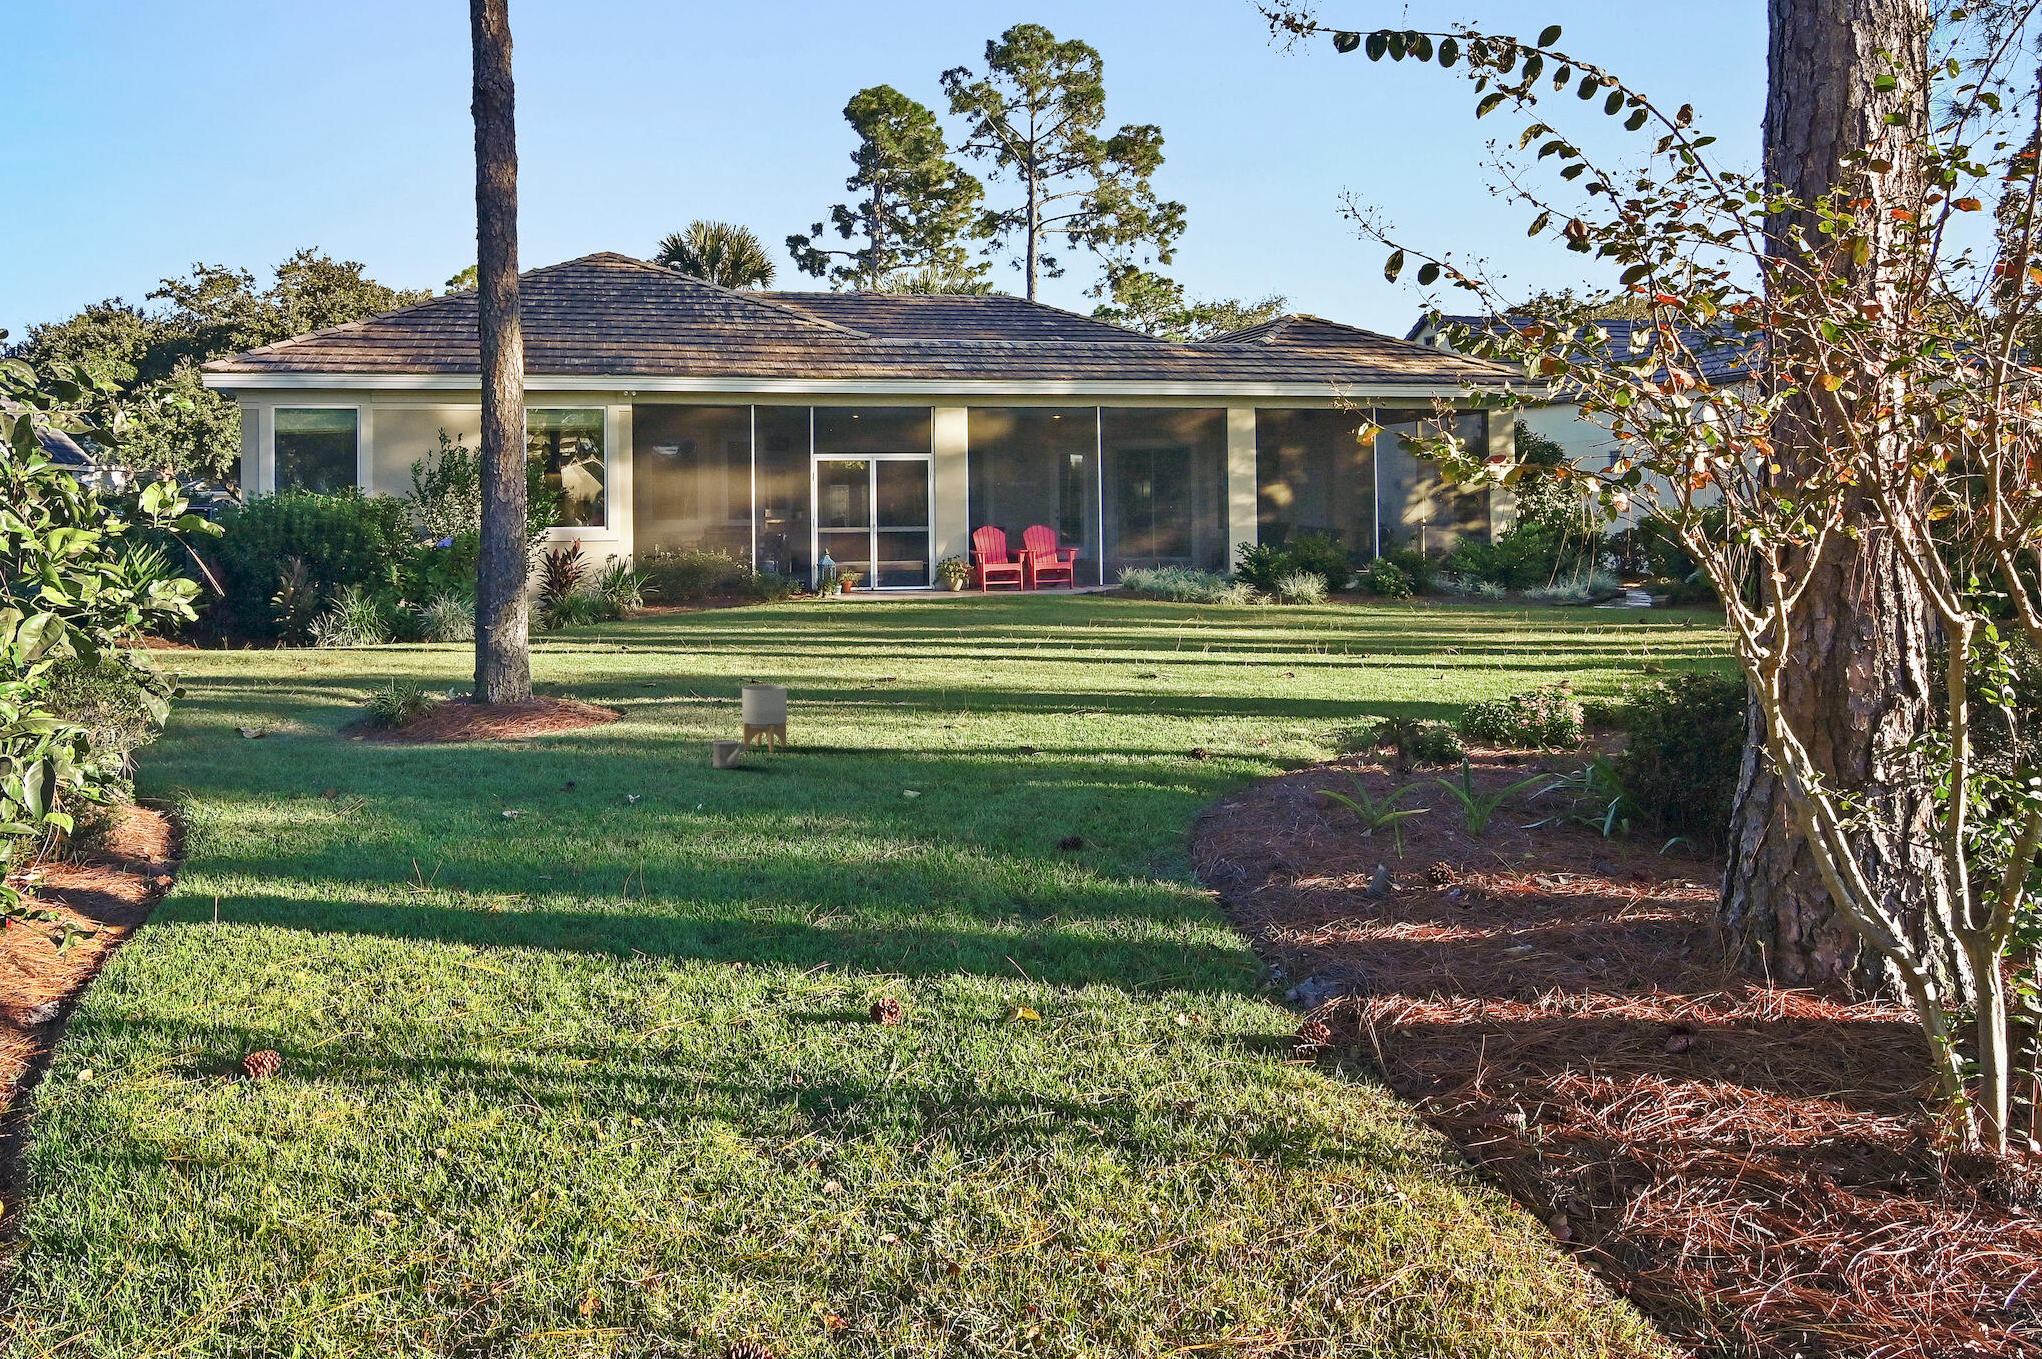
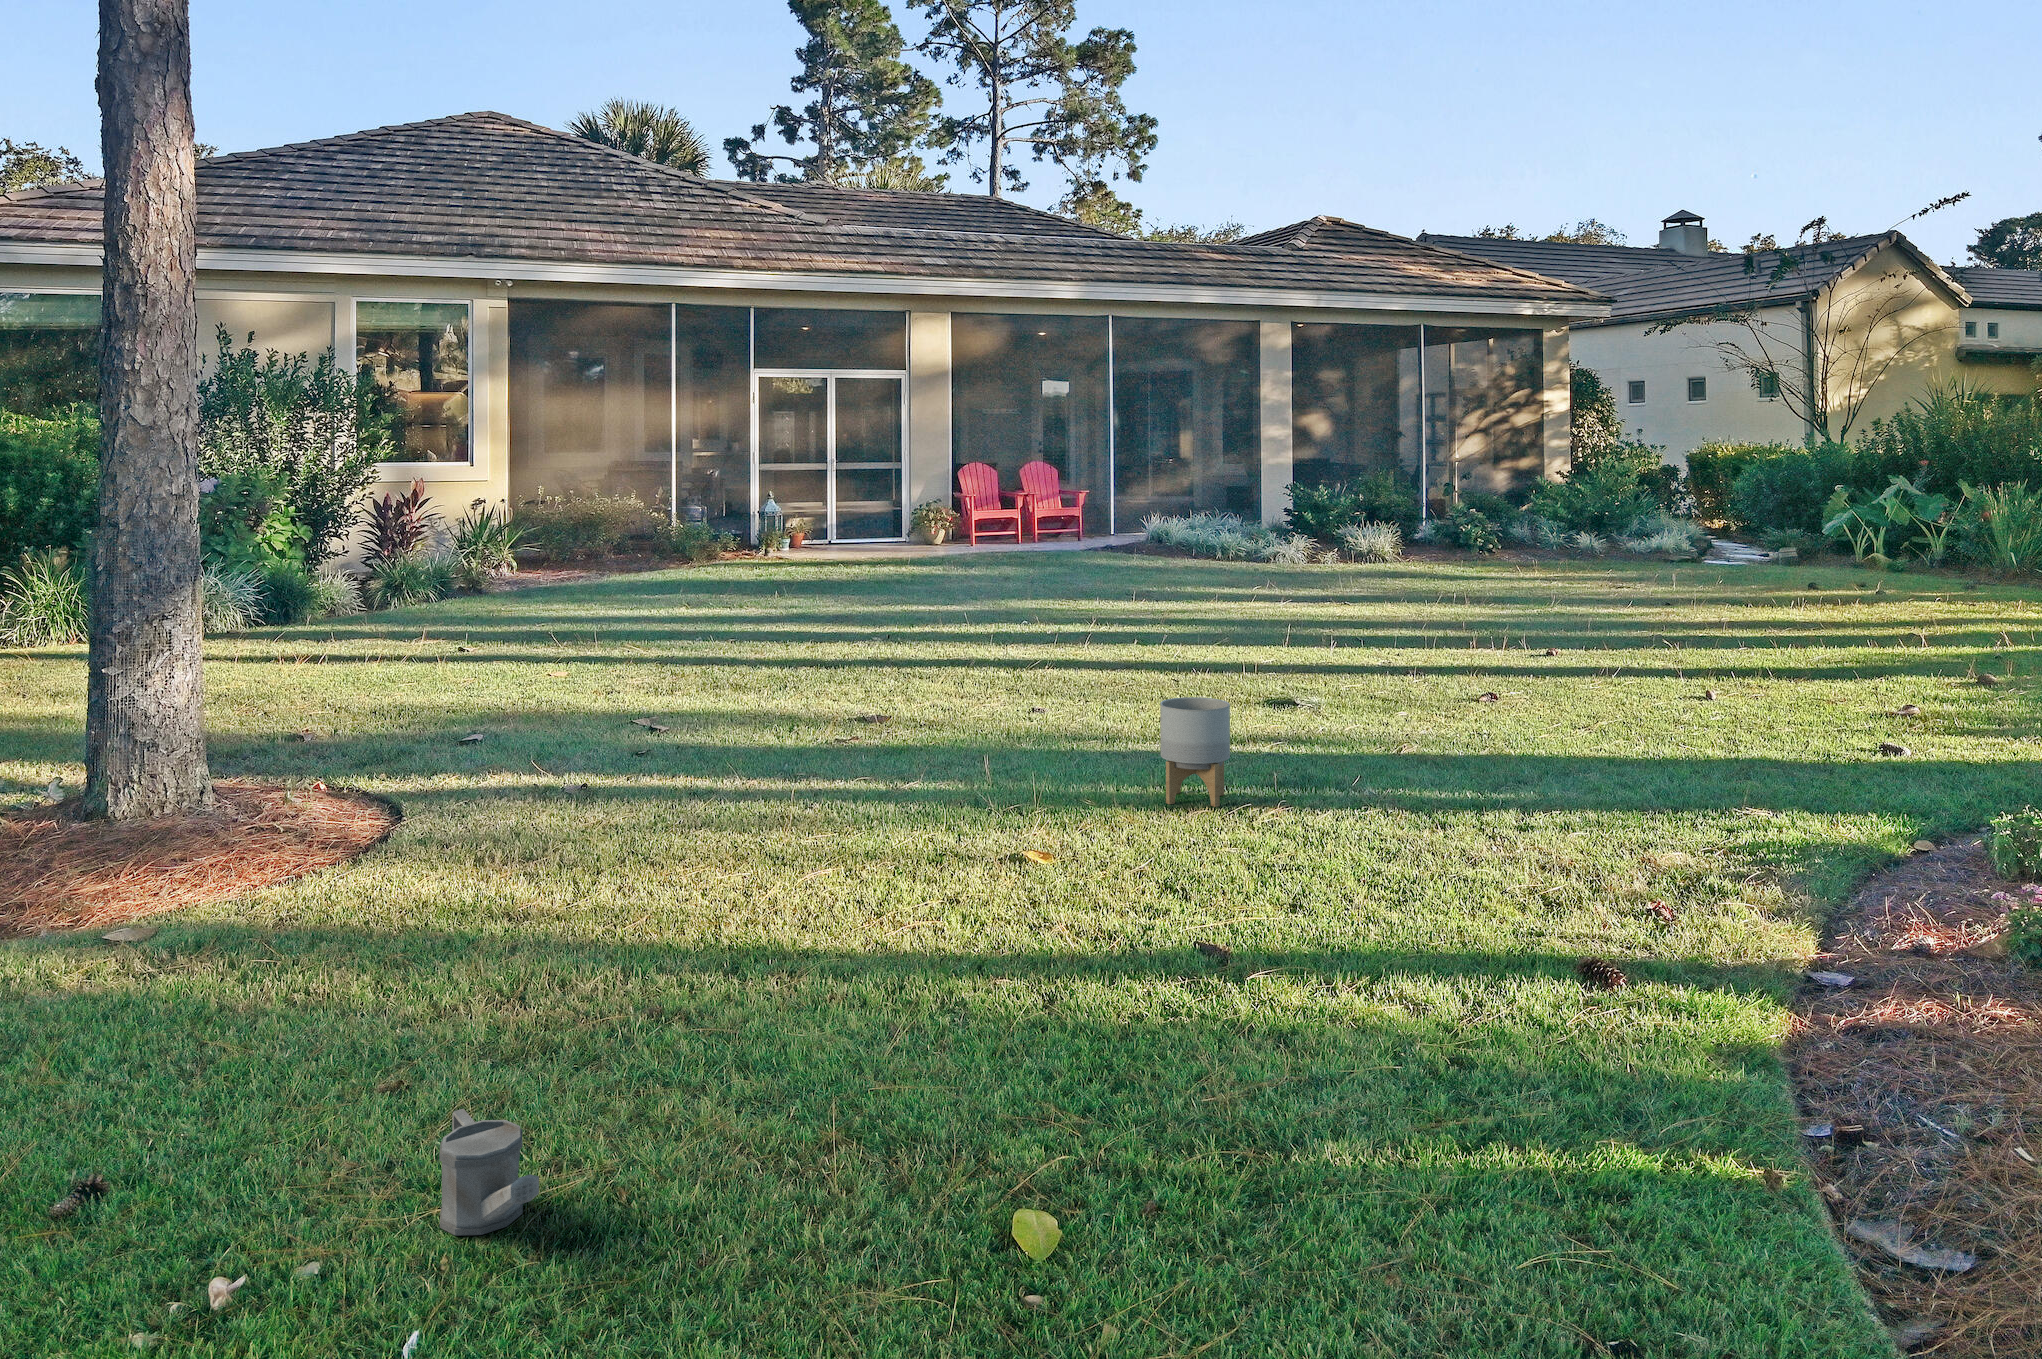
planter: present [742,685,787,752] -> present [1160,697,1230,807]

